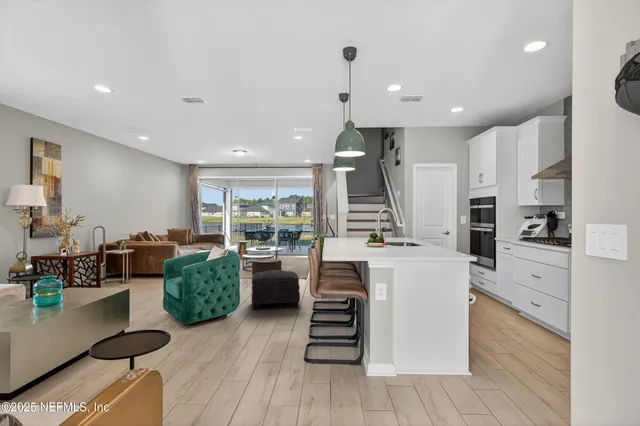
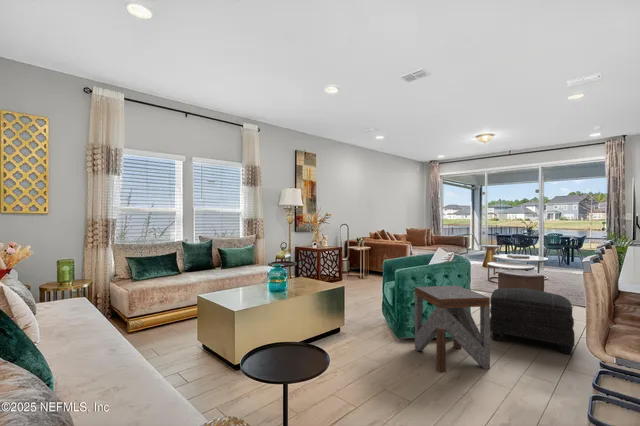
side table: none [201,274,256,338] -> present [415,286,490,372]

